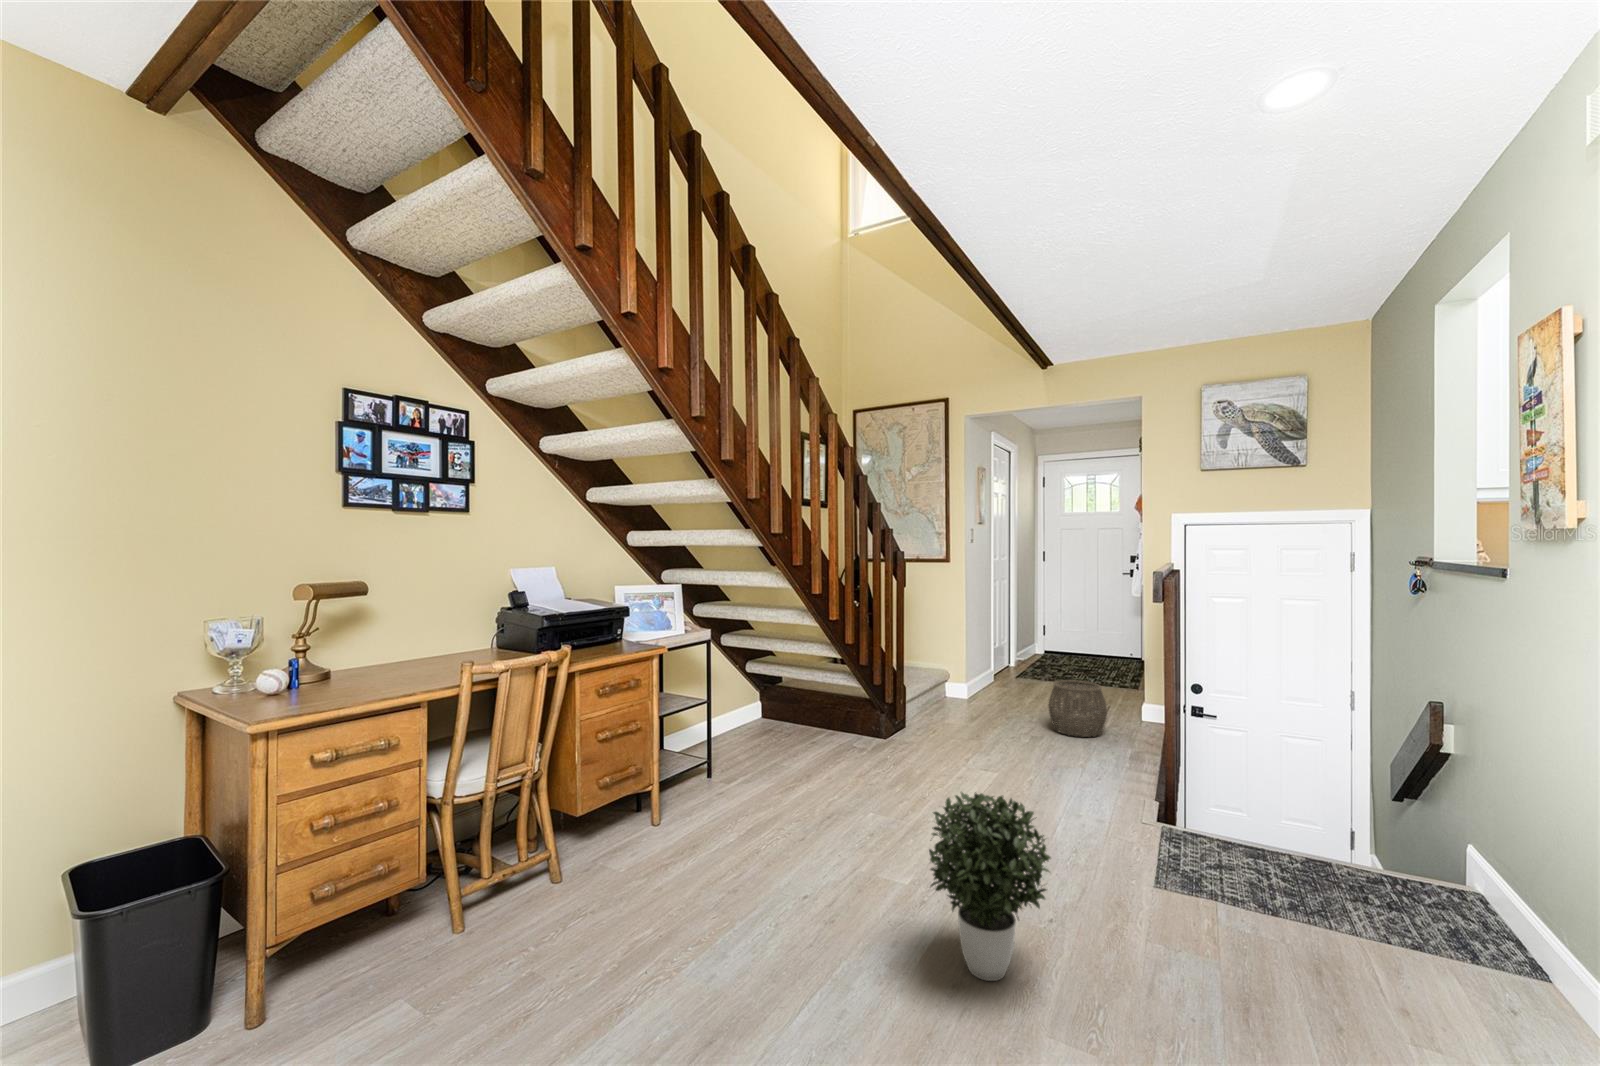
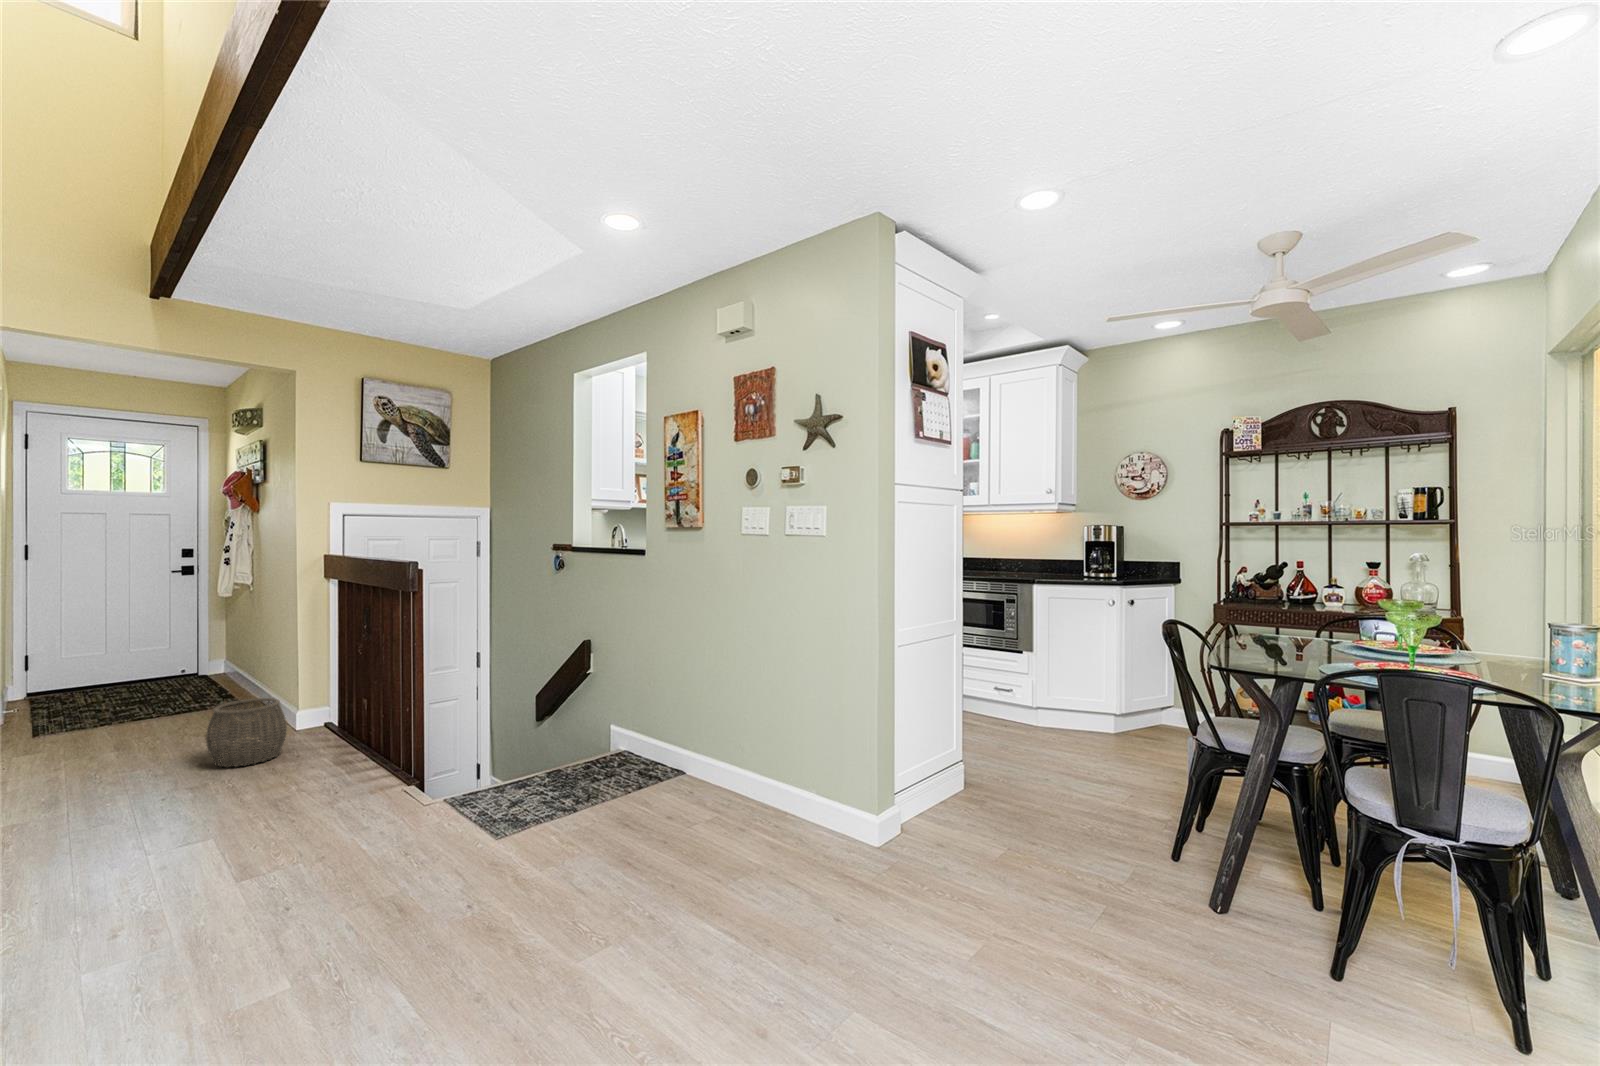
potted plant: present [929,792,1051,981] -> none [392,790,528,975]

